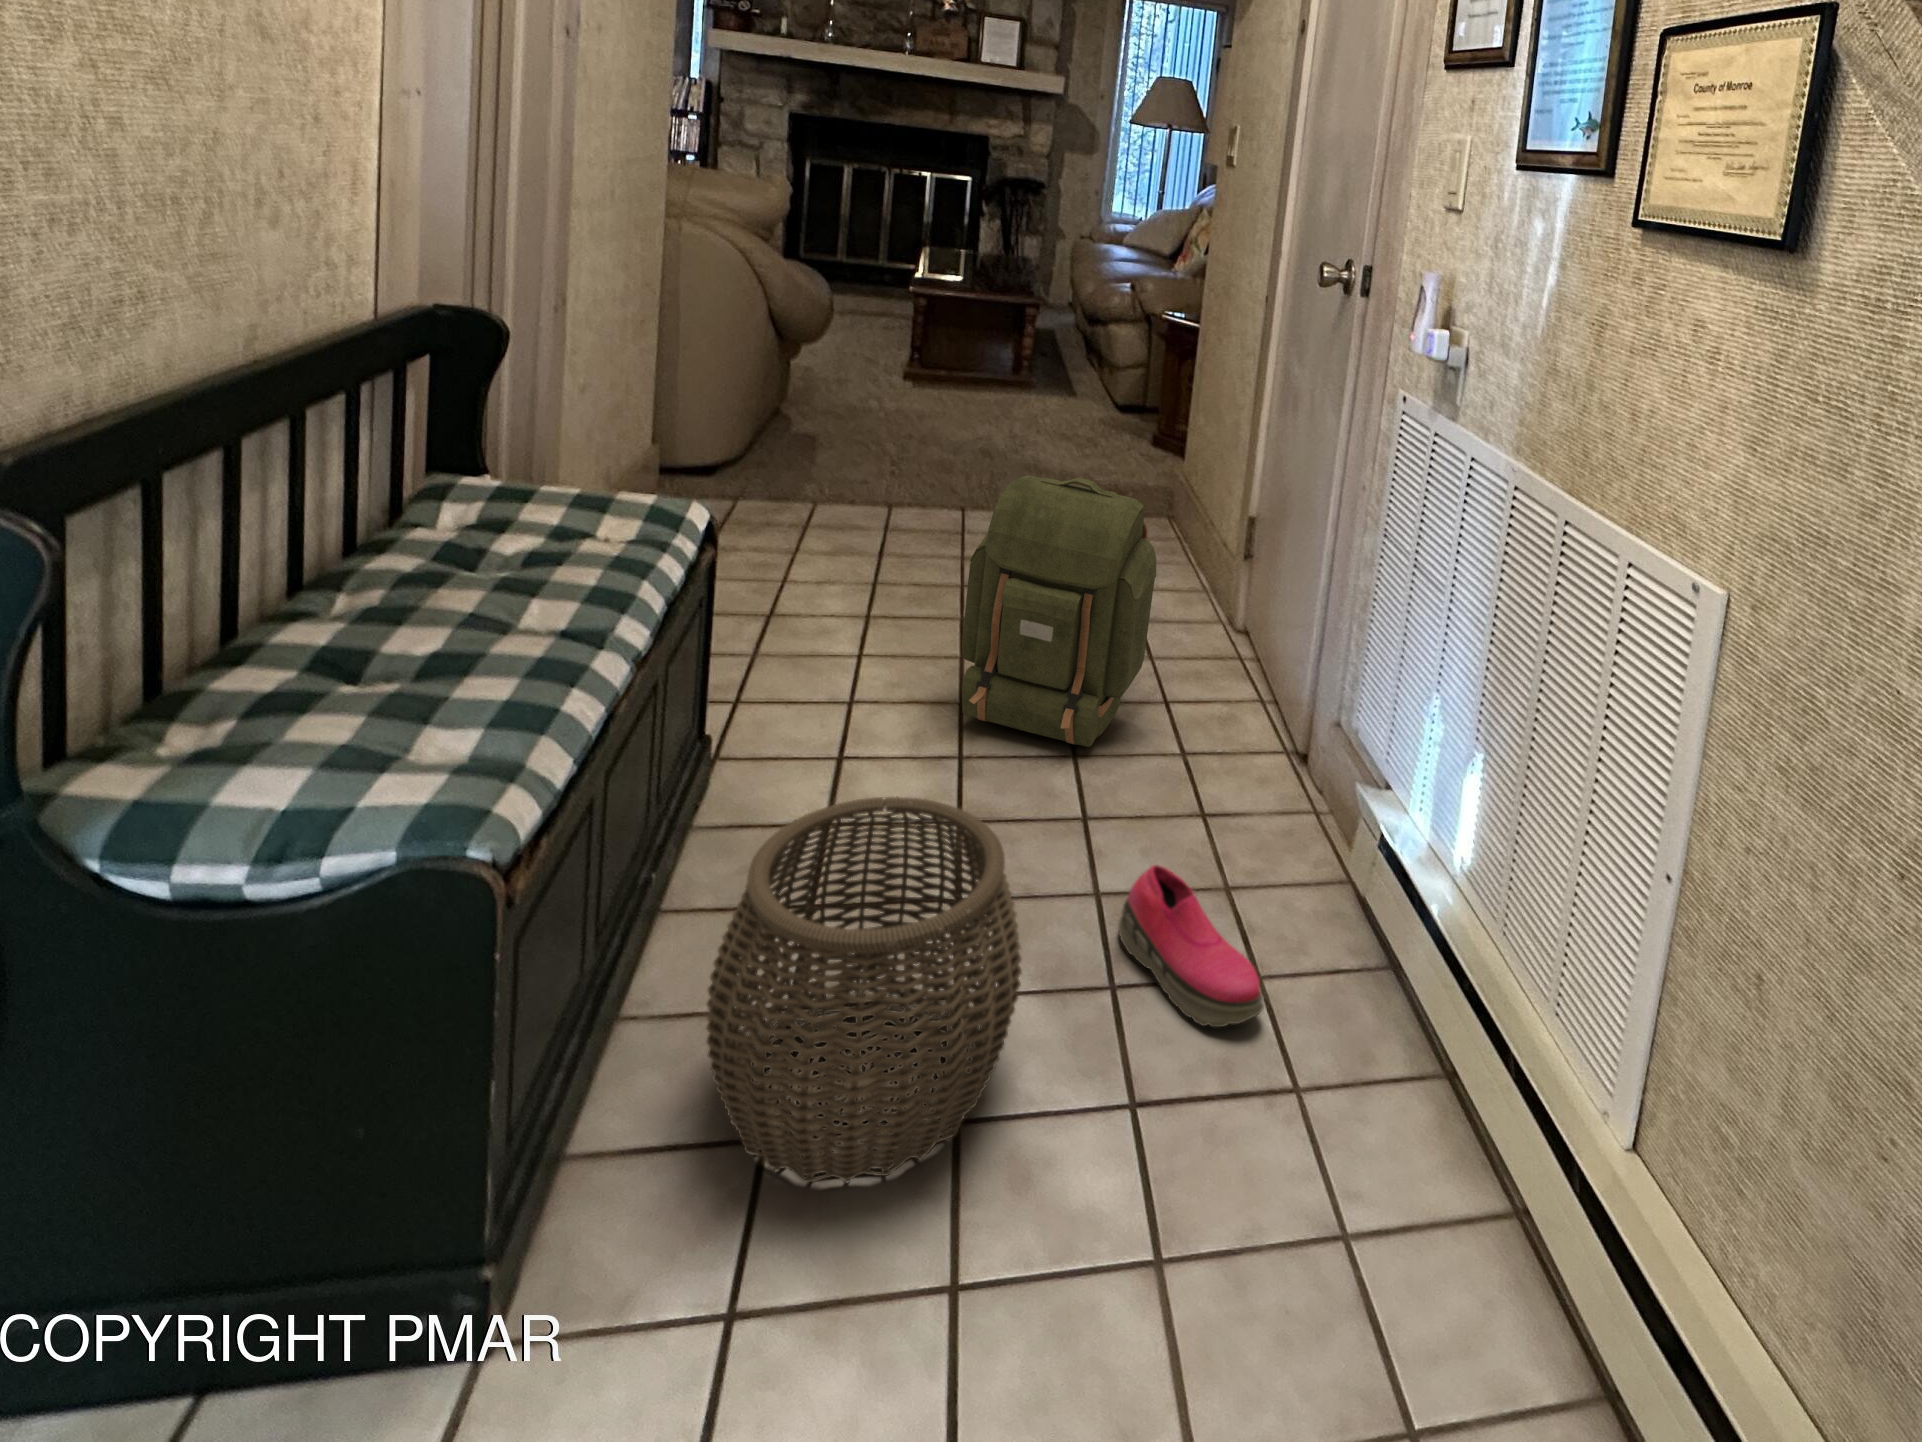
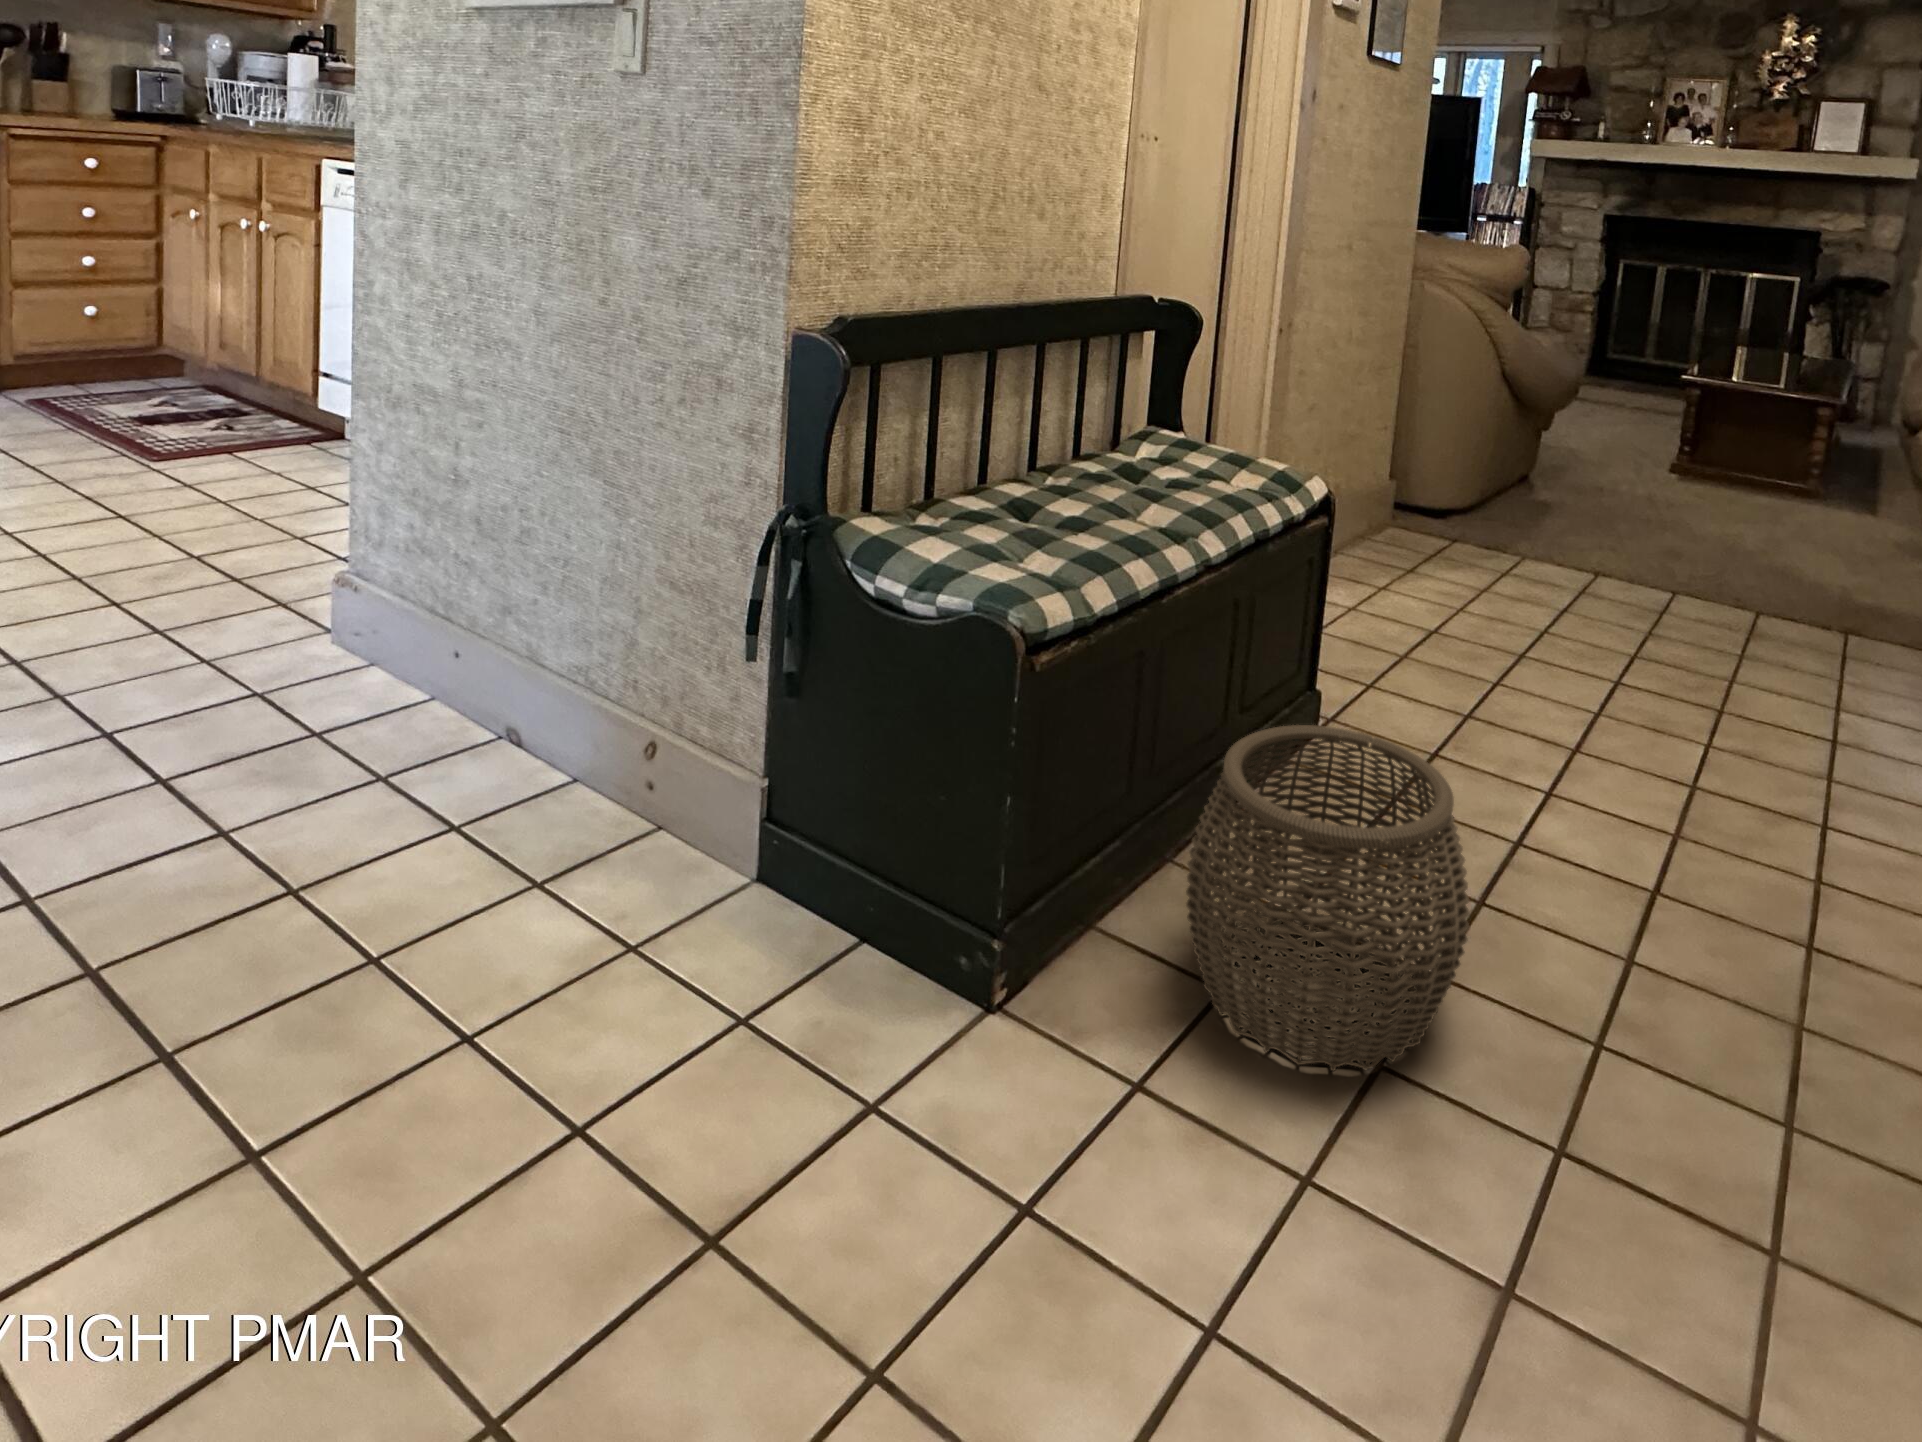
backpack: present [962,476,1157,747] -> none [1563,516,1804,829]
shoe: present [1118,865,1264,1027] -> none [1631,935,1773,1149]

